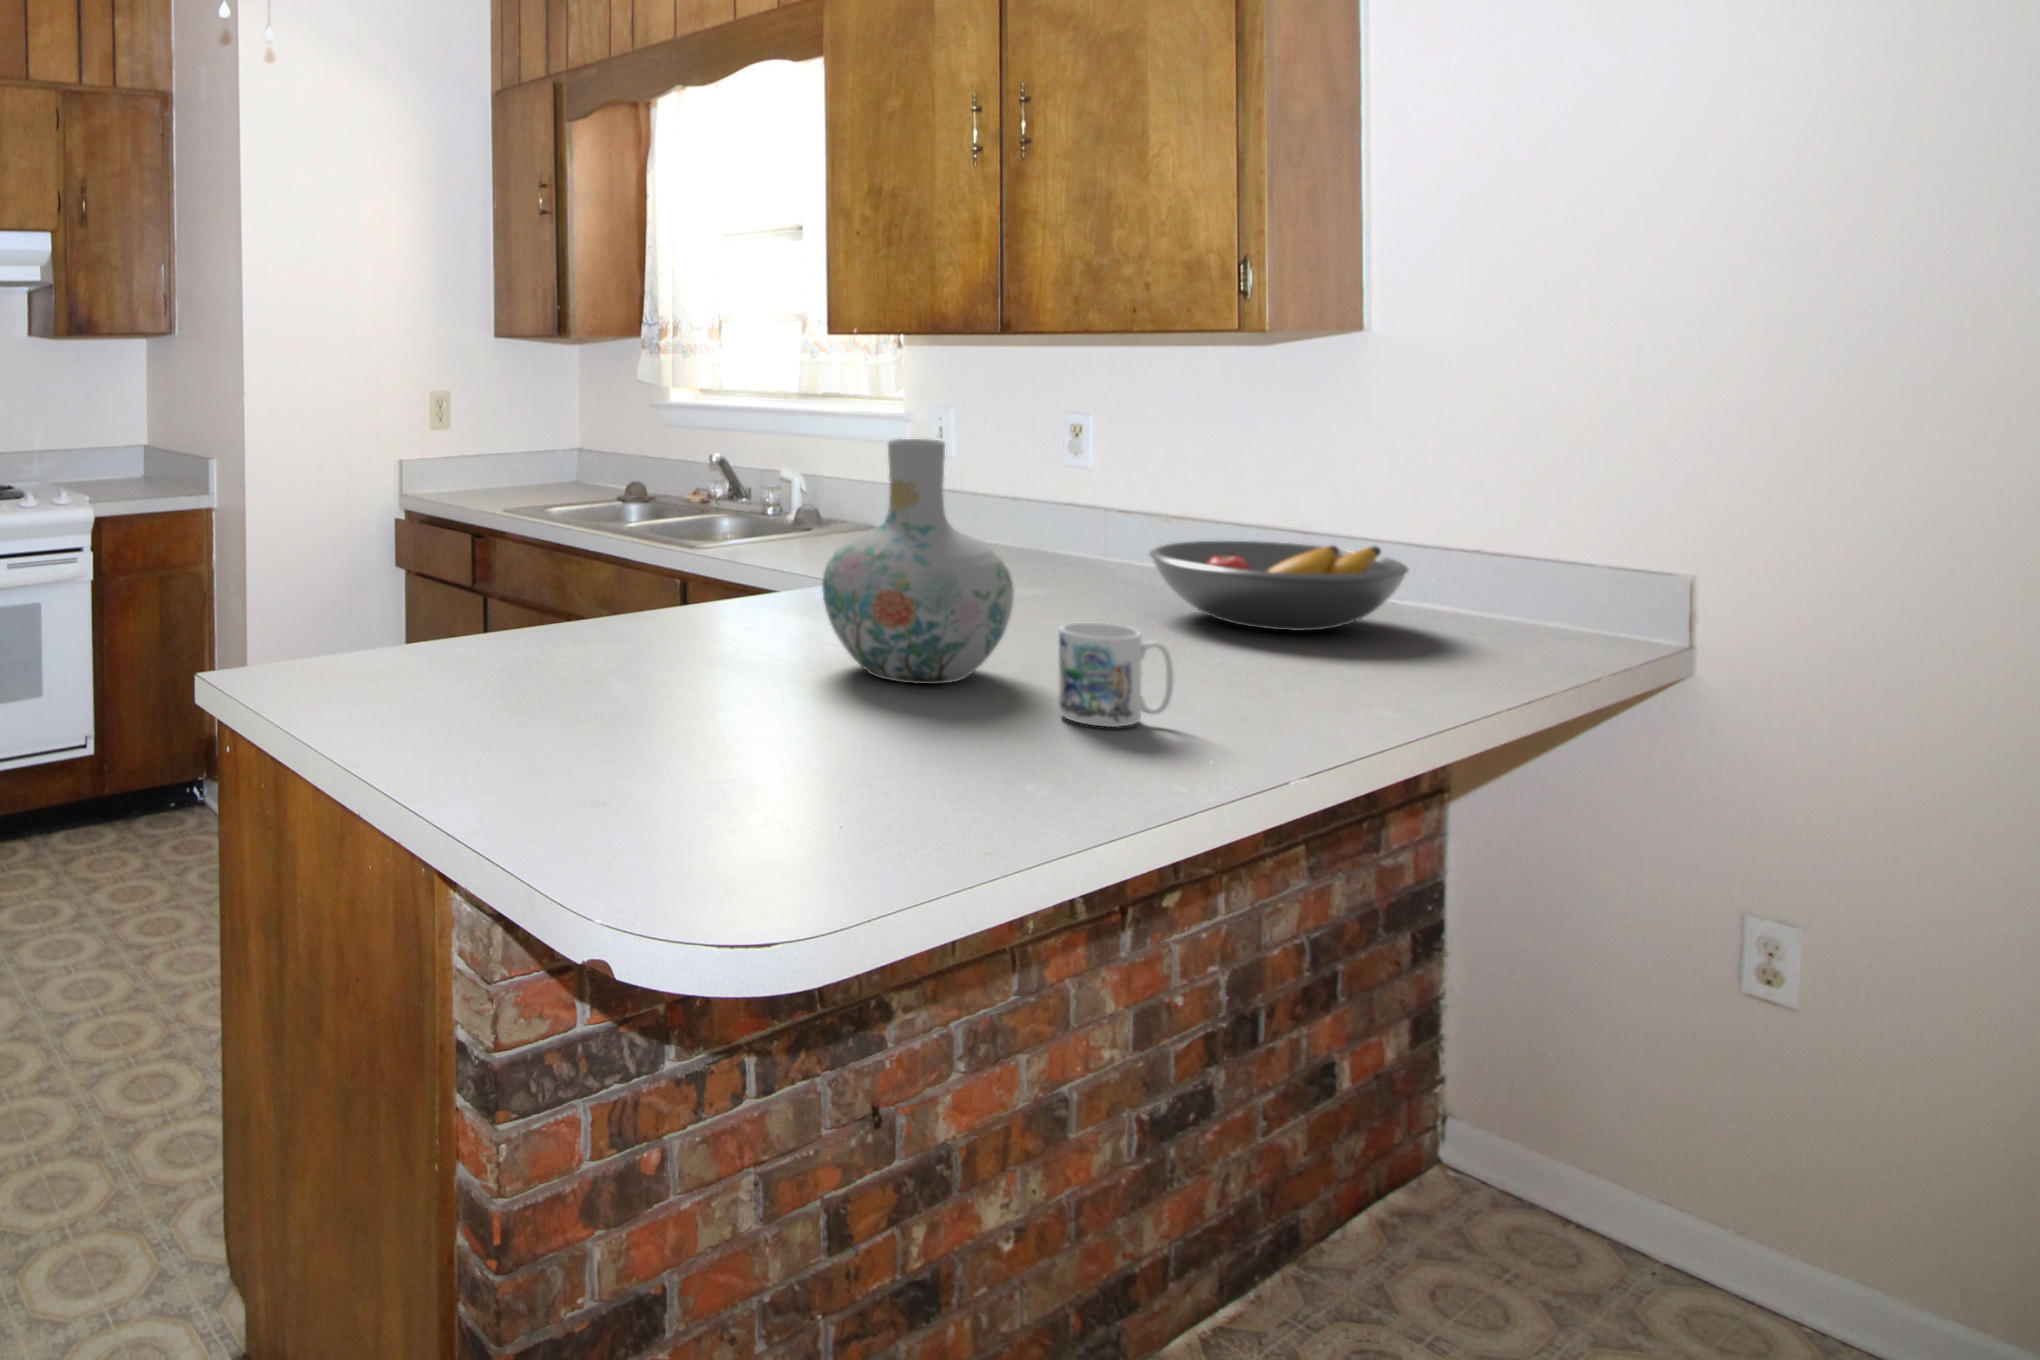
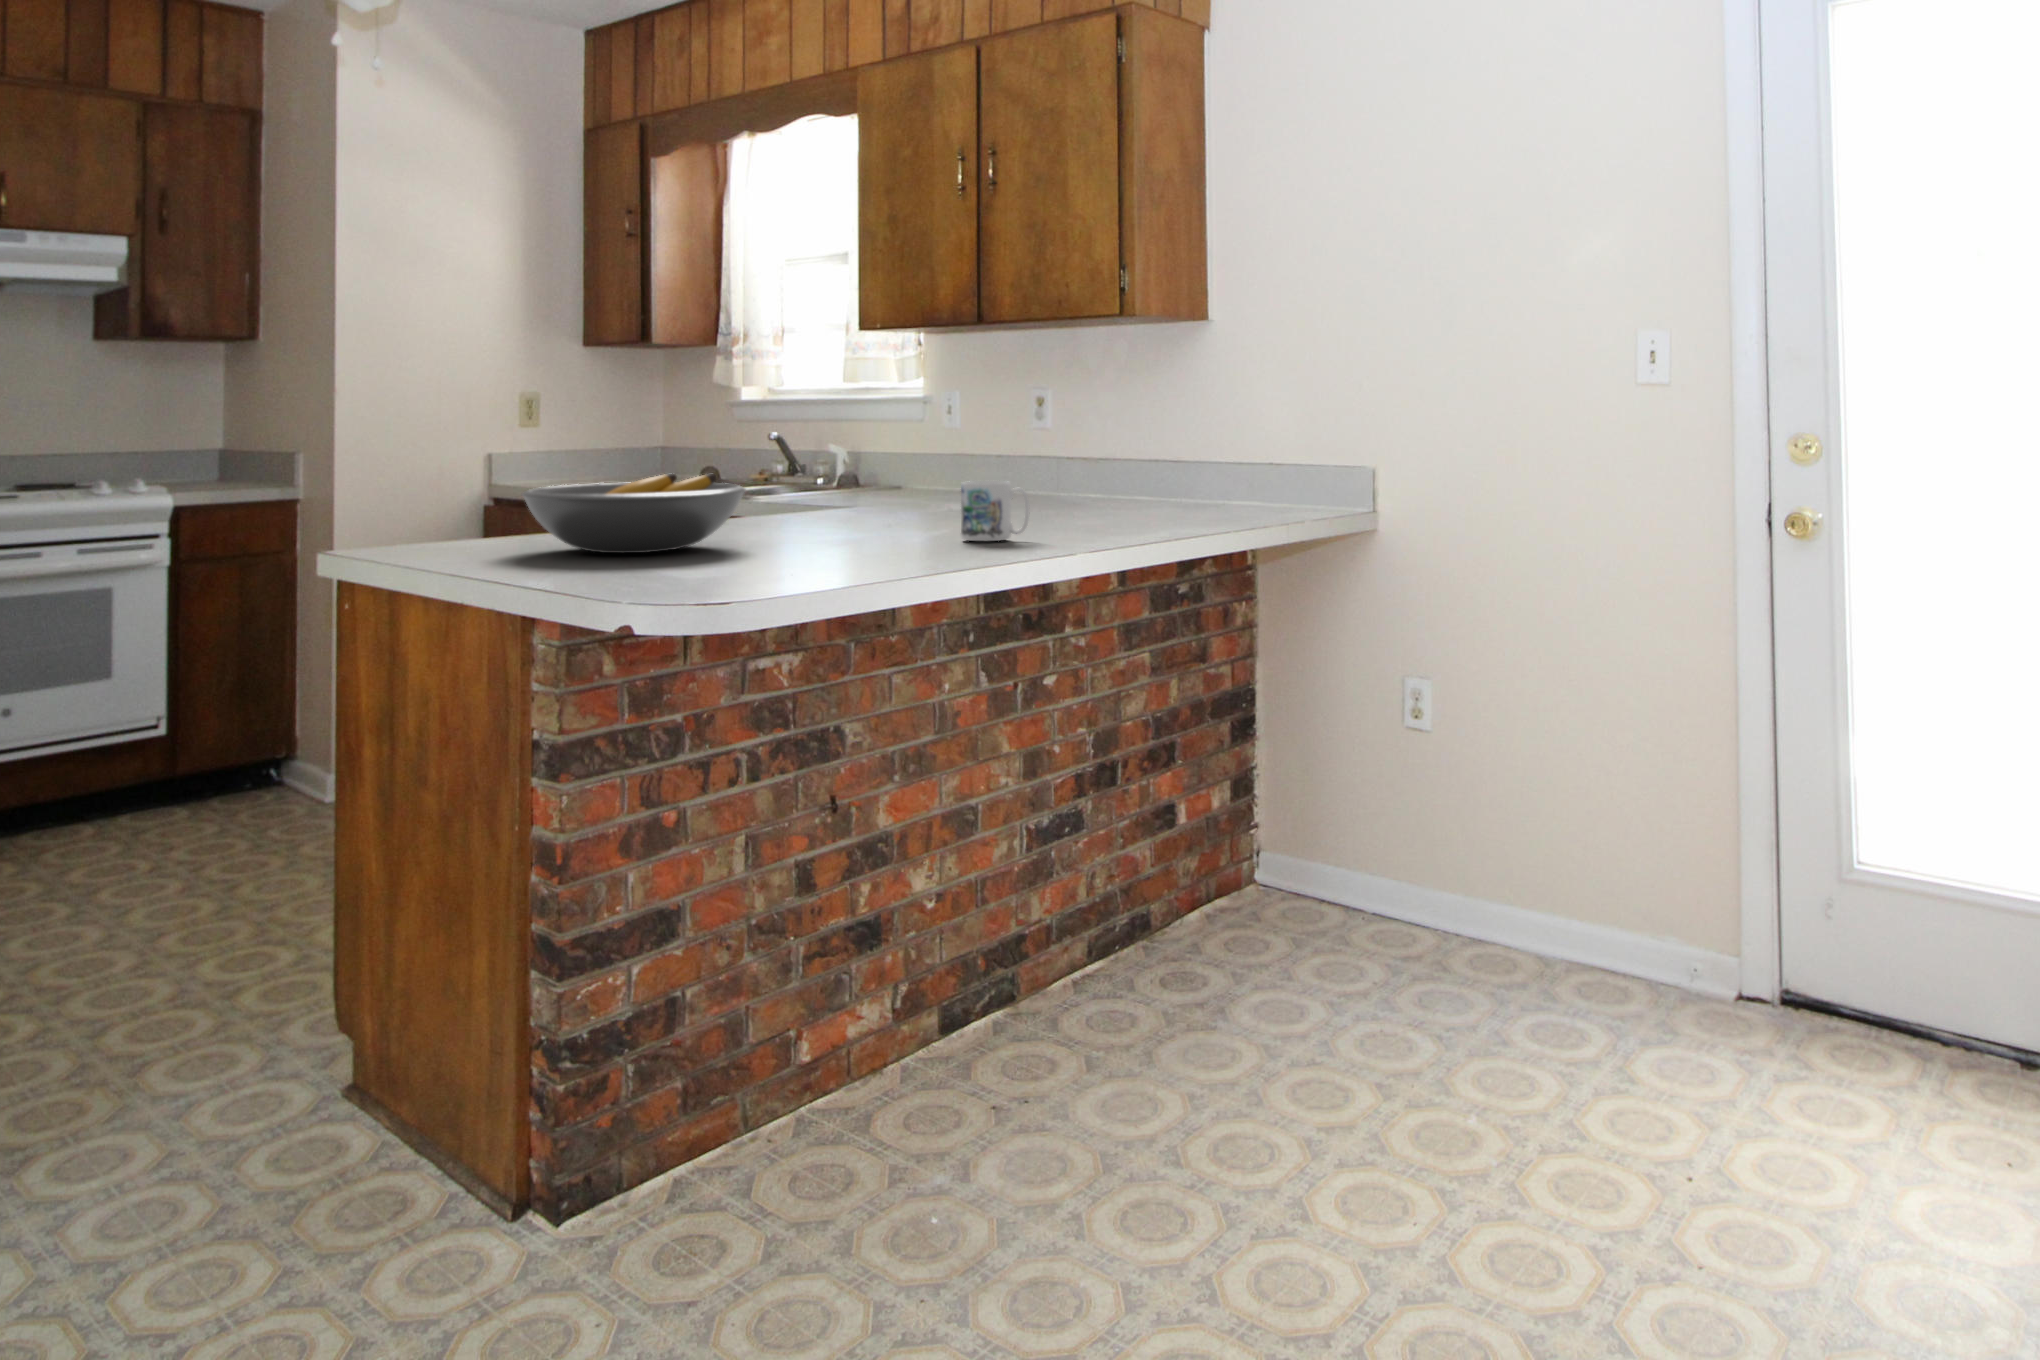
vase: present [822,439,1014,684] -> none [817,371,945,534]
fruit bowl: present [1149,541,1409,631] -> present [522,474,745,553]

